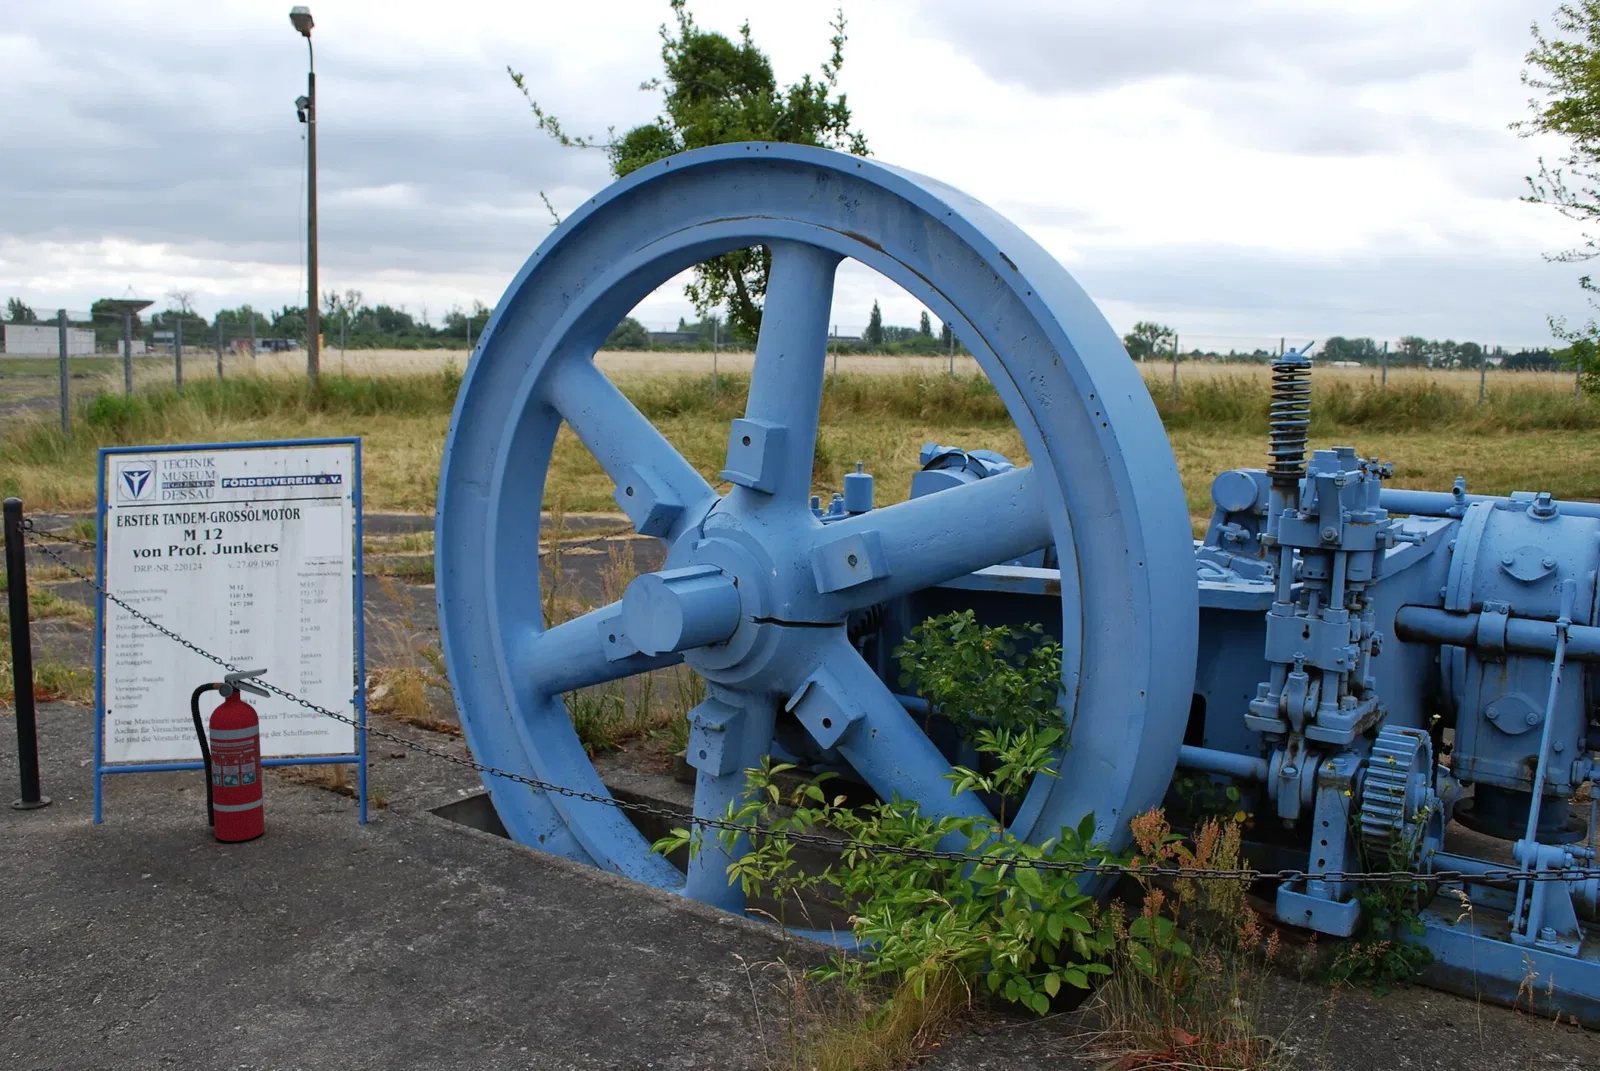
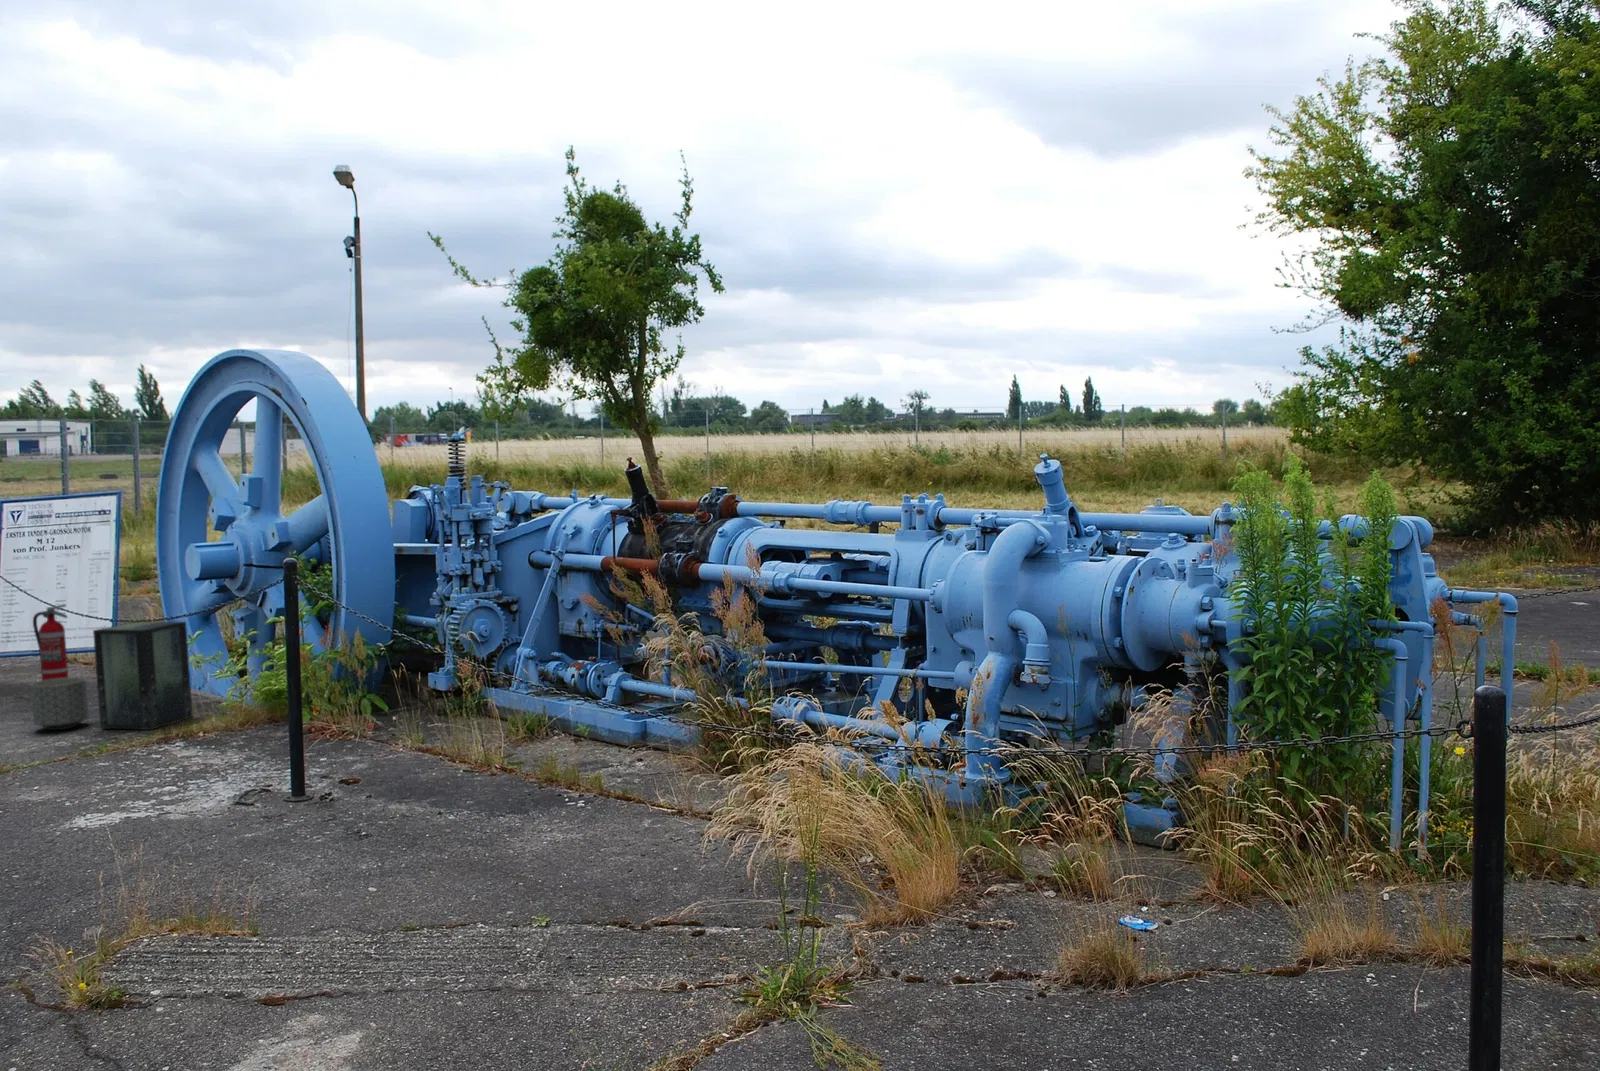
storage box: none [543,751,717,1026] -> present [93,622,192,730]
planter: none [373,885,497,1022] -> present [31,677,89,730]

